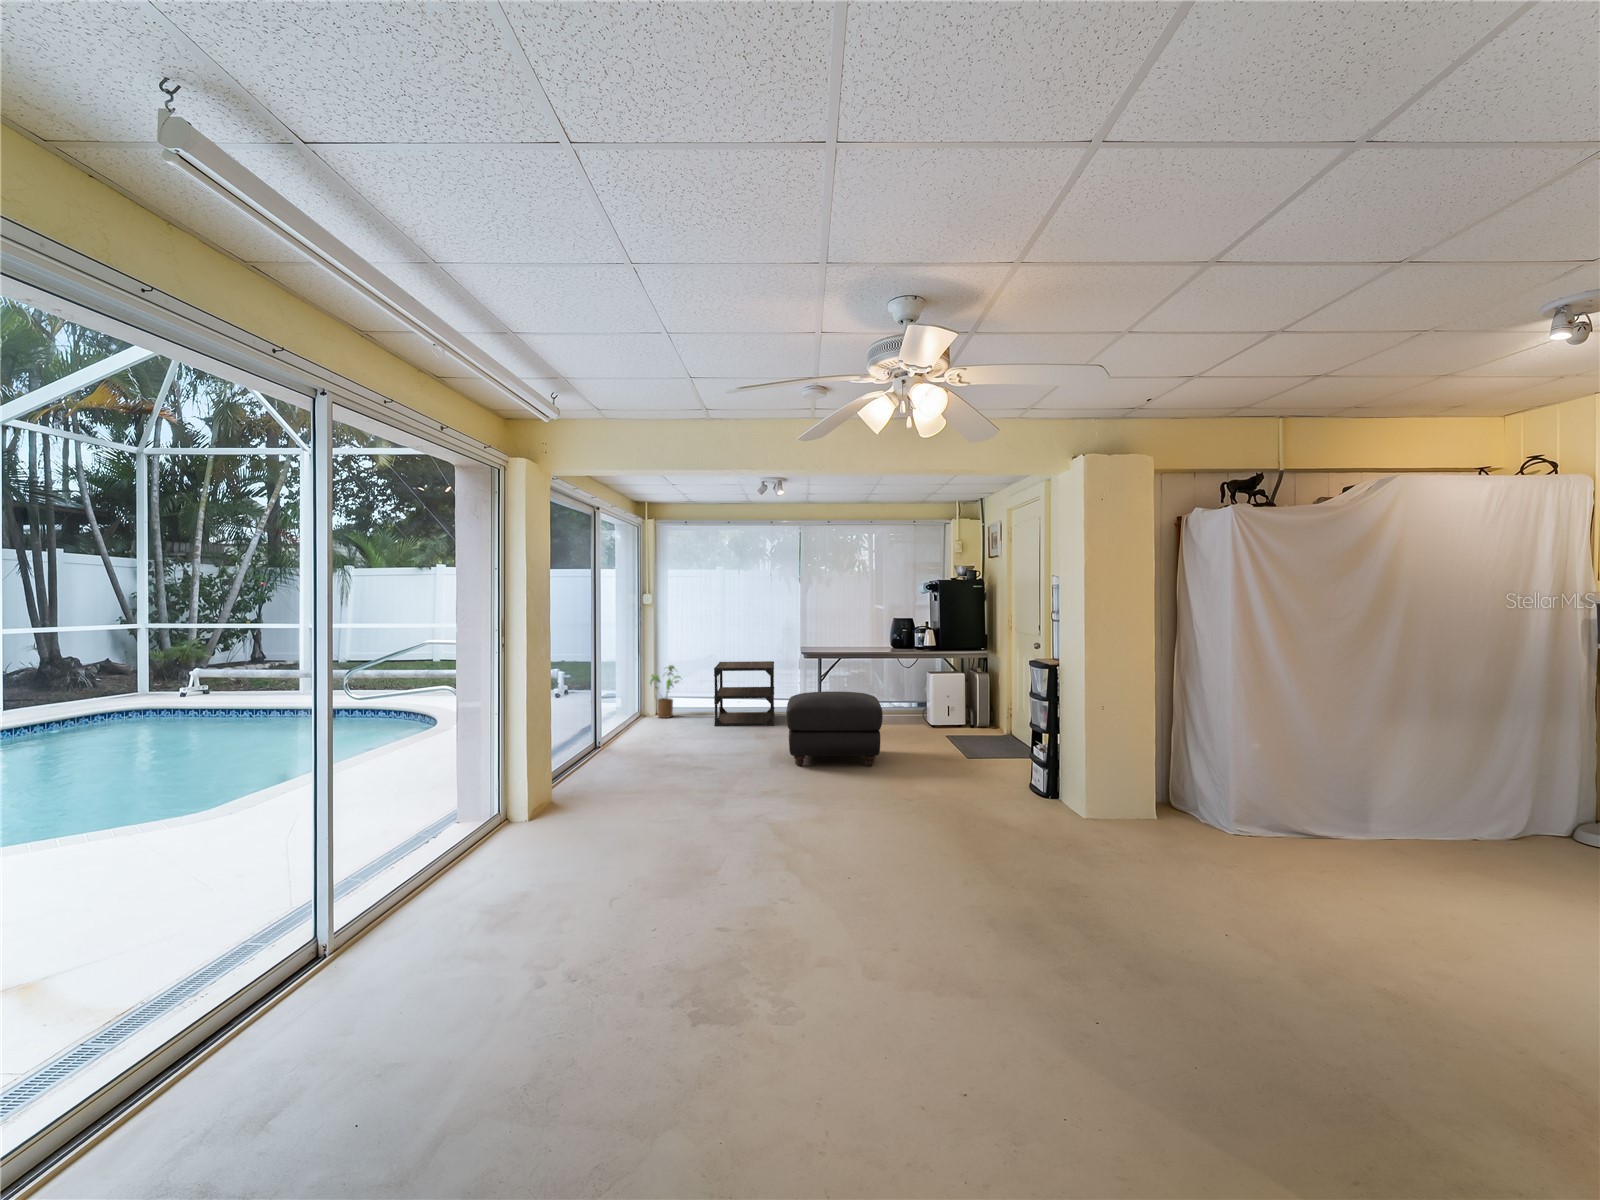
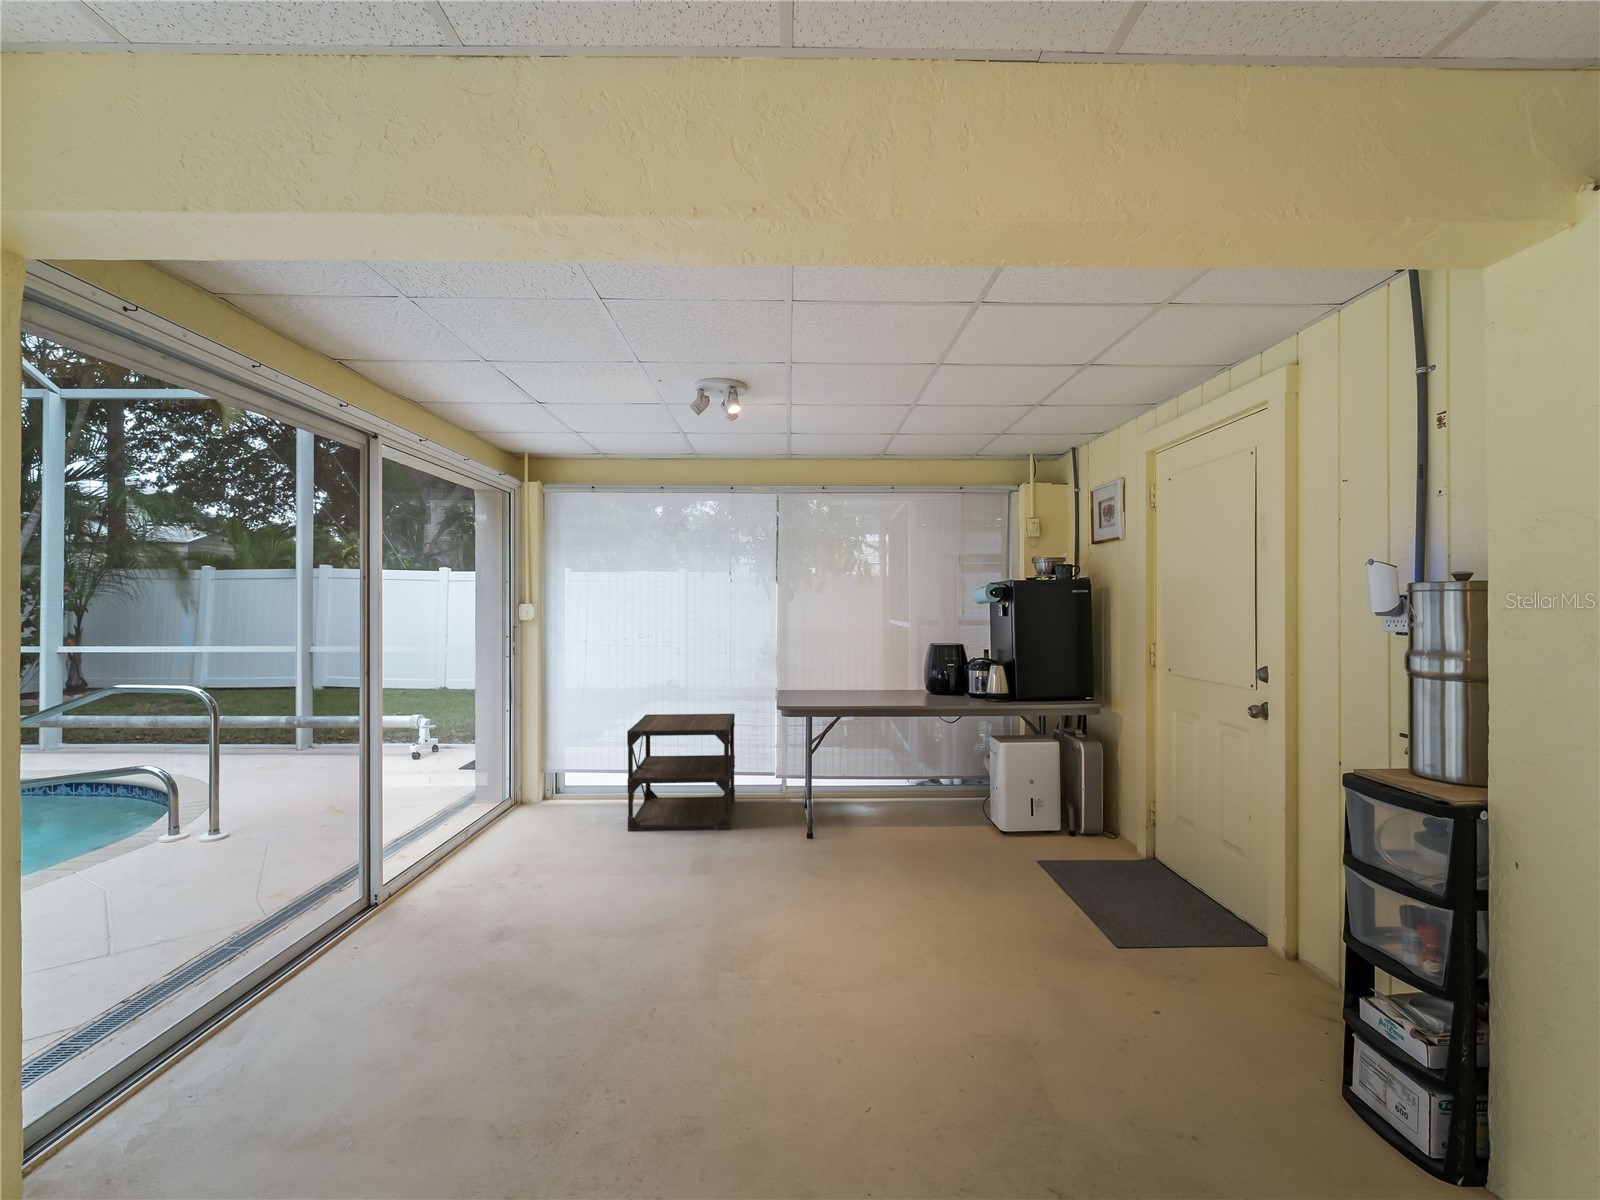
house plant: present [650,665,680,718] -> none [528,721,583,809]
ottoman: present [786,692,883,766] -> none [736,797,942,973]

